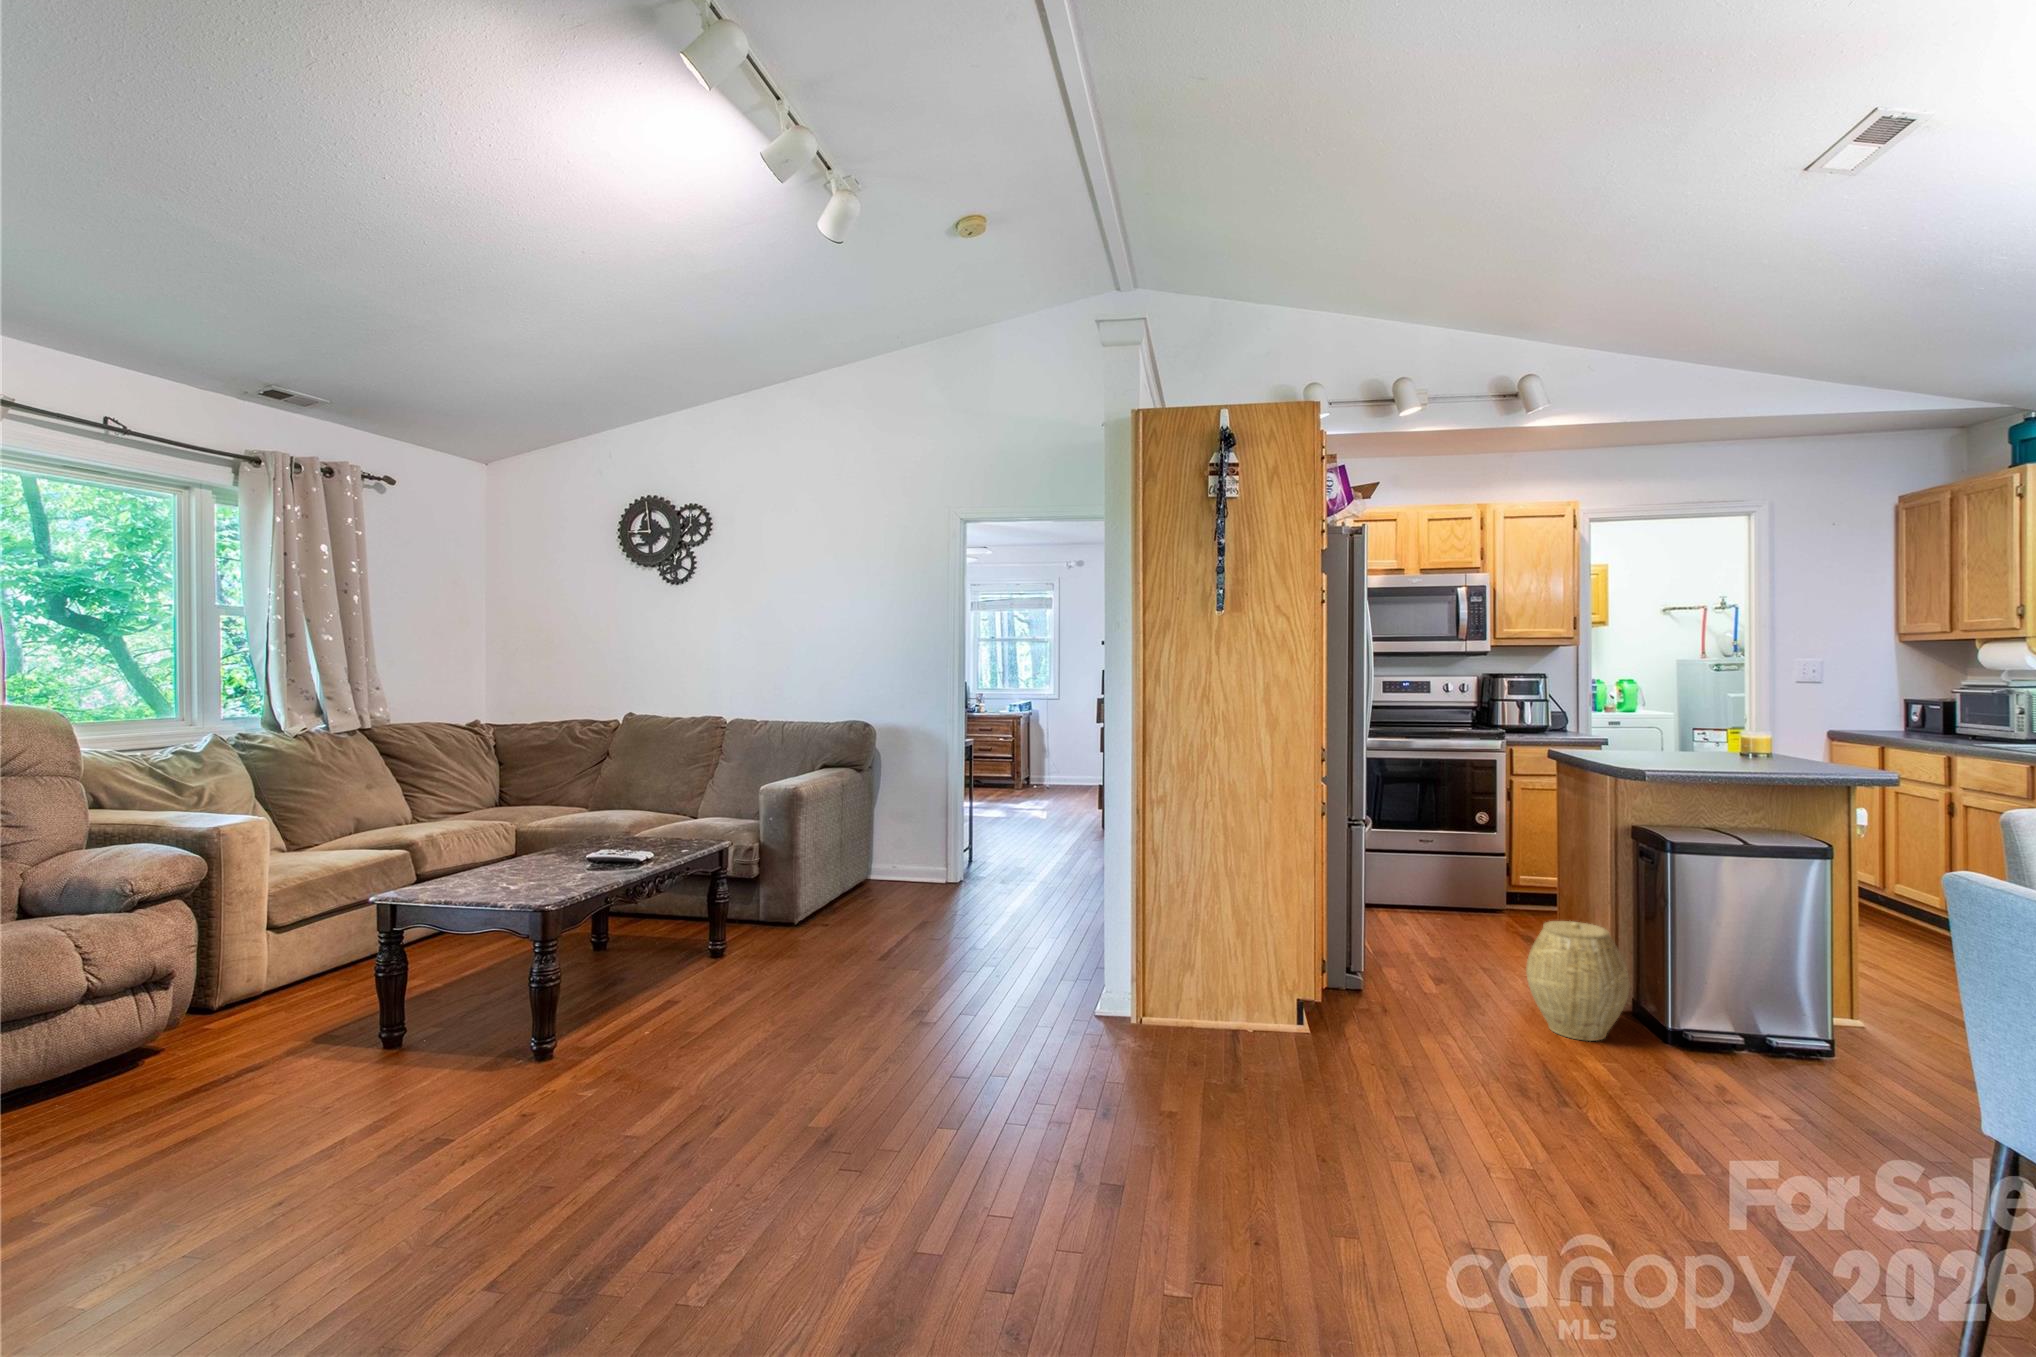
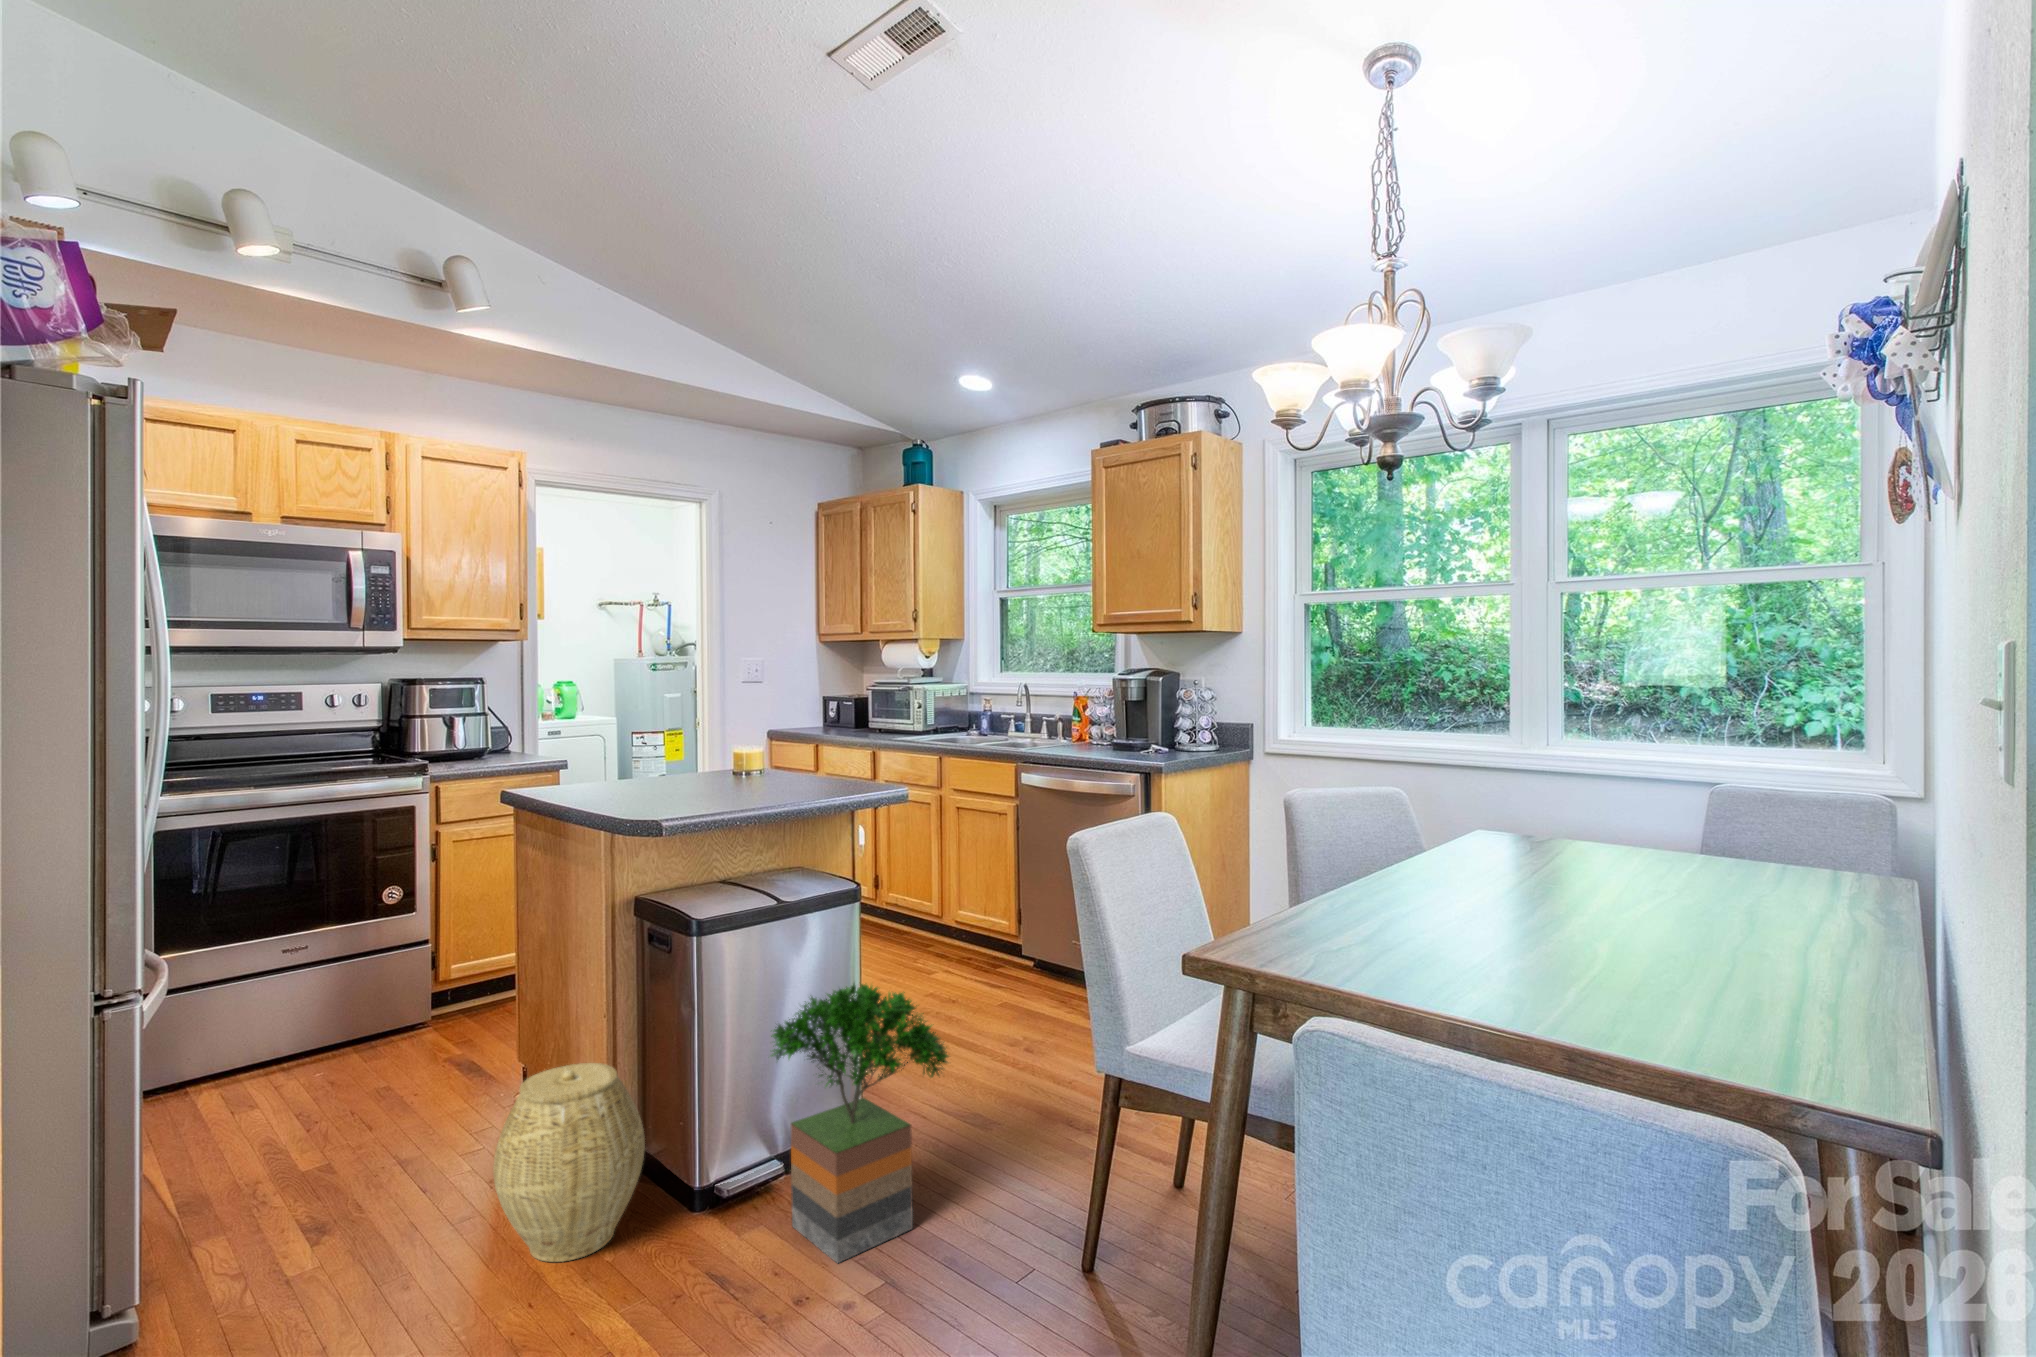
potted tree: none [1723,910,1905,1119] -> present [771,984,949,1263]

